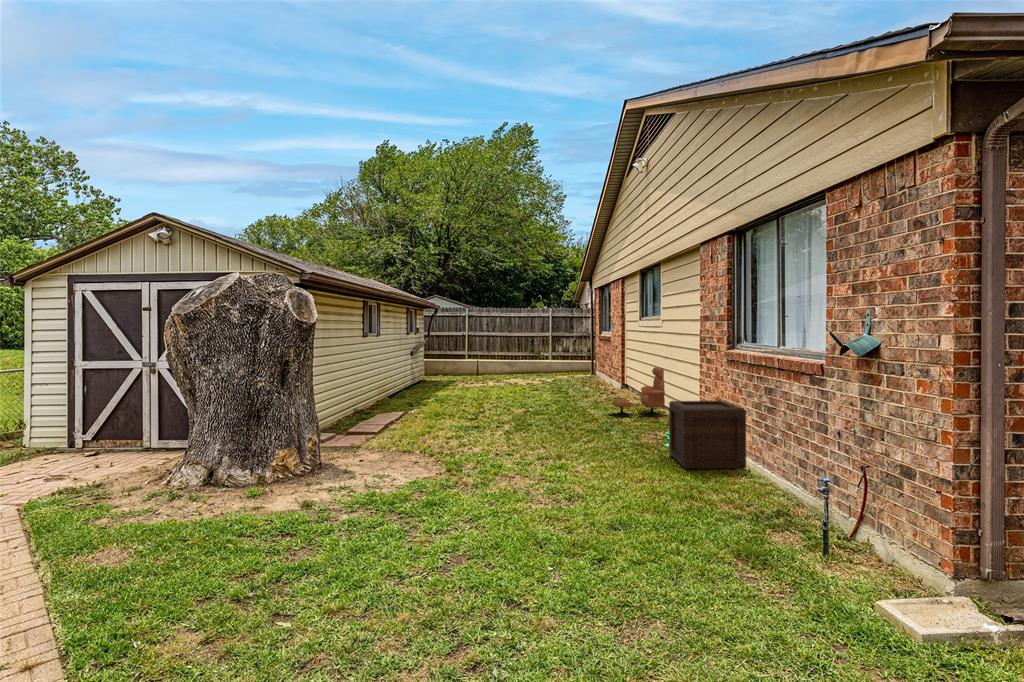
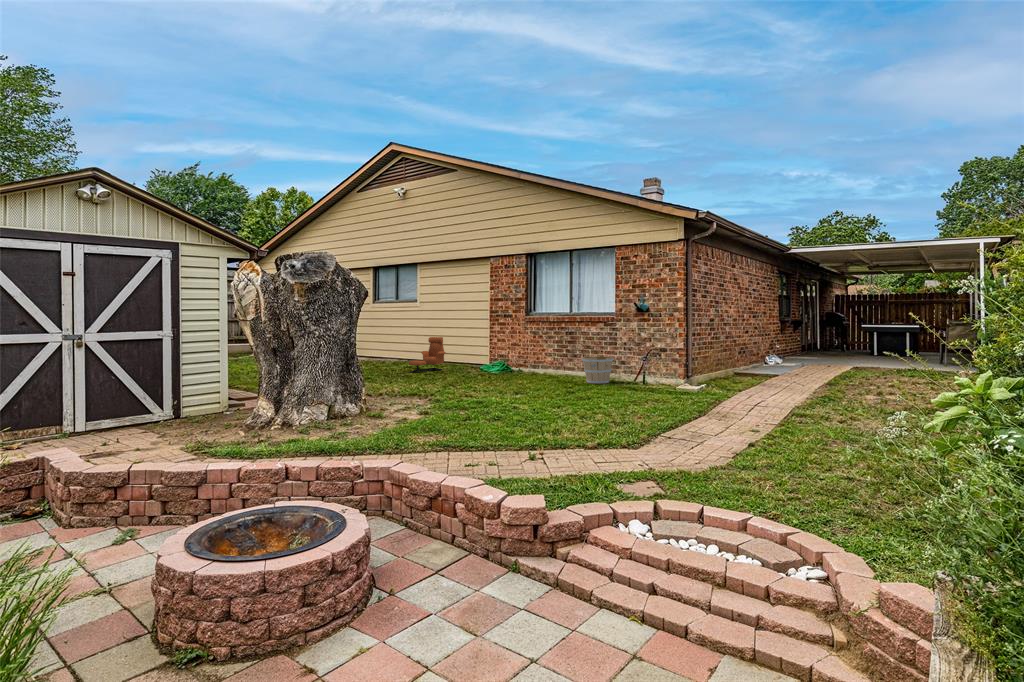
wooden crate: present [669,401,746,469] -> none [509,346,553,380]
wooden bucket: none [731,444,810,519] -> present [582,356,613,384]

